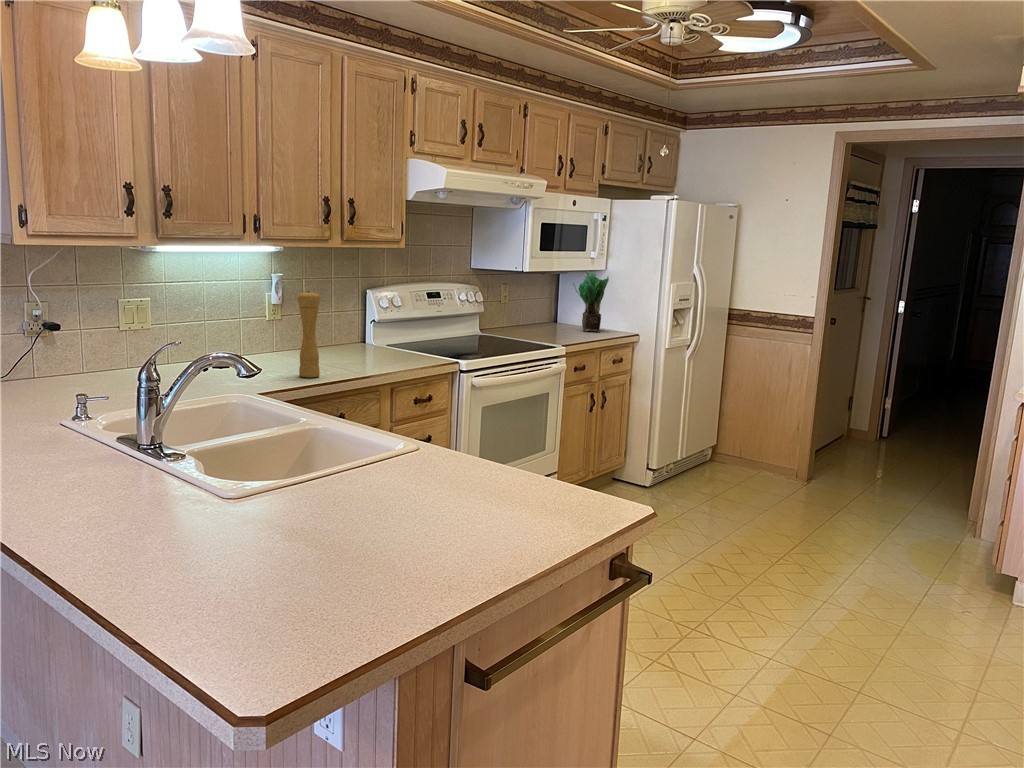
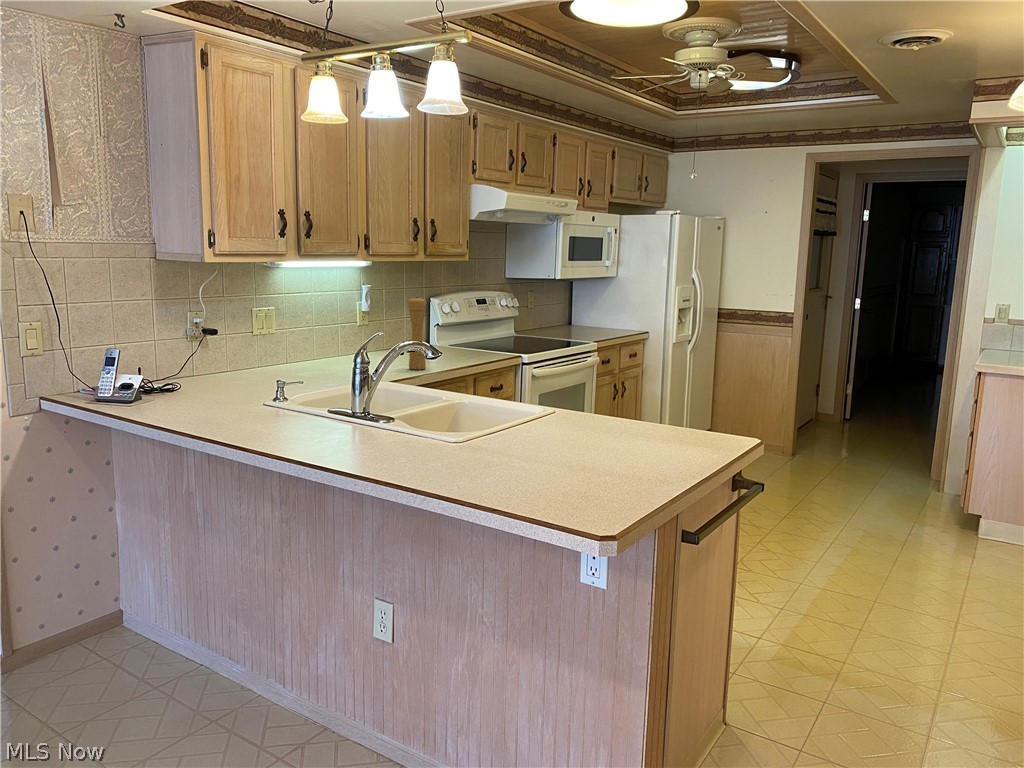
potted plant: present [573,271,609,332] -> none [590,278,622,330]

